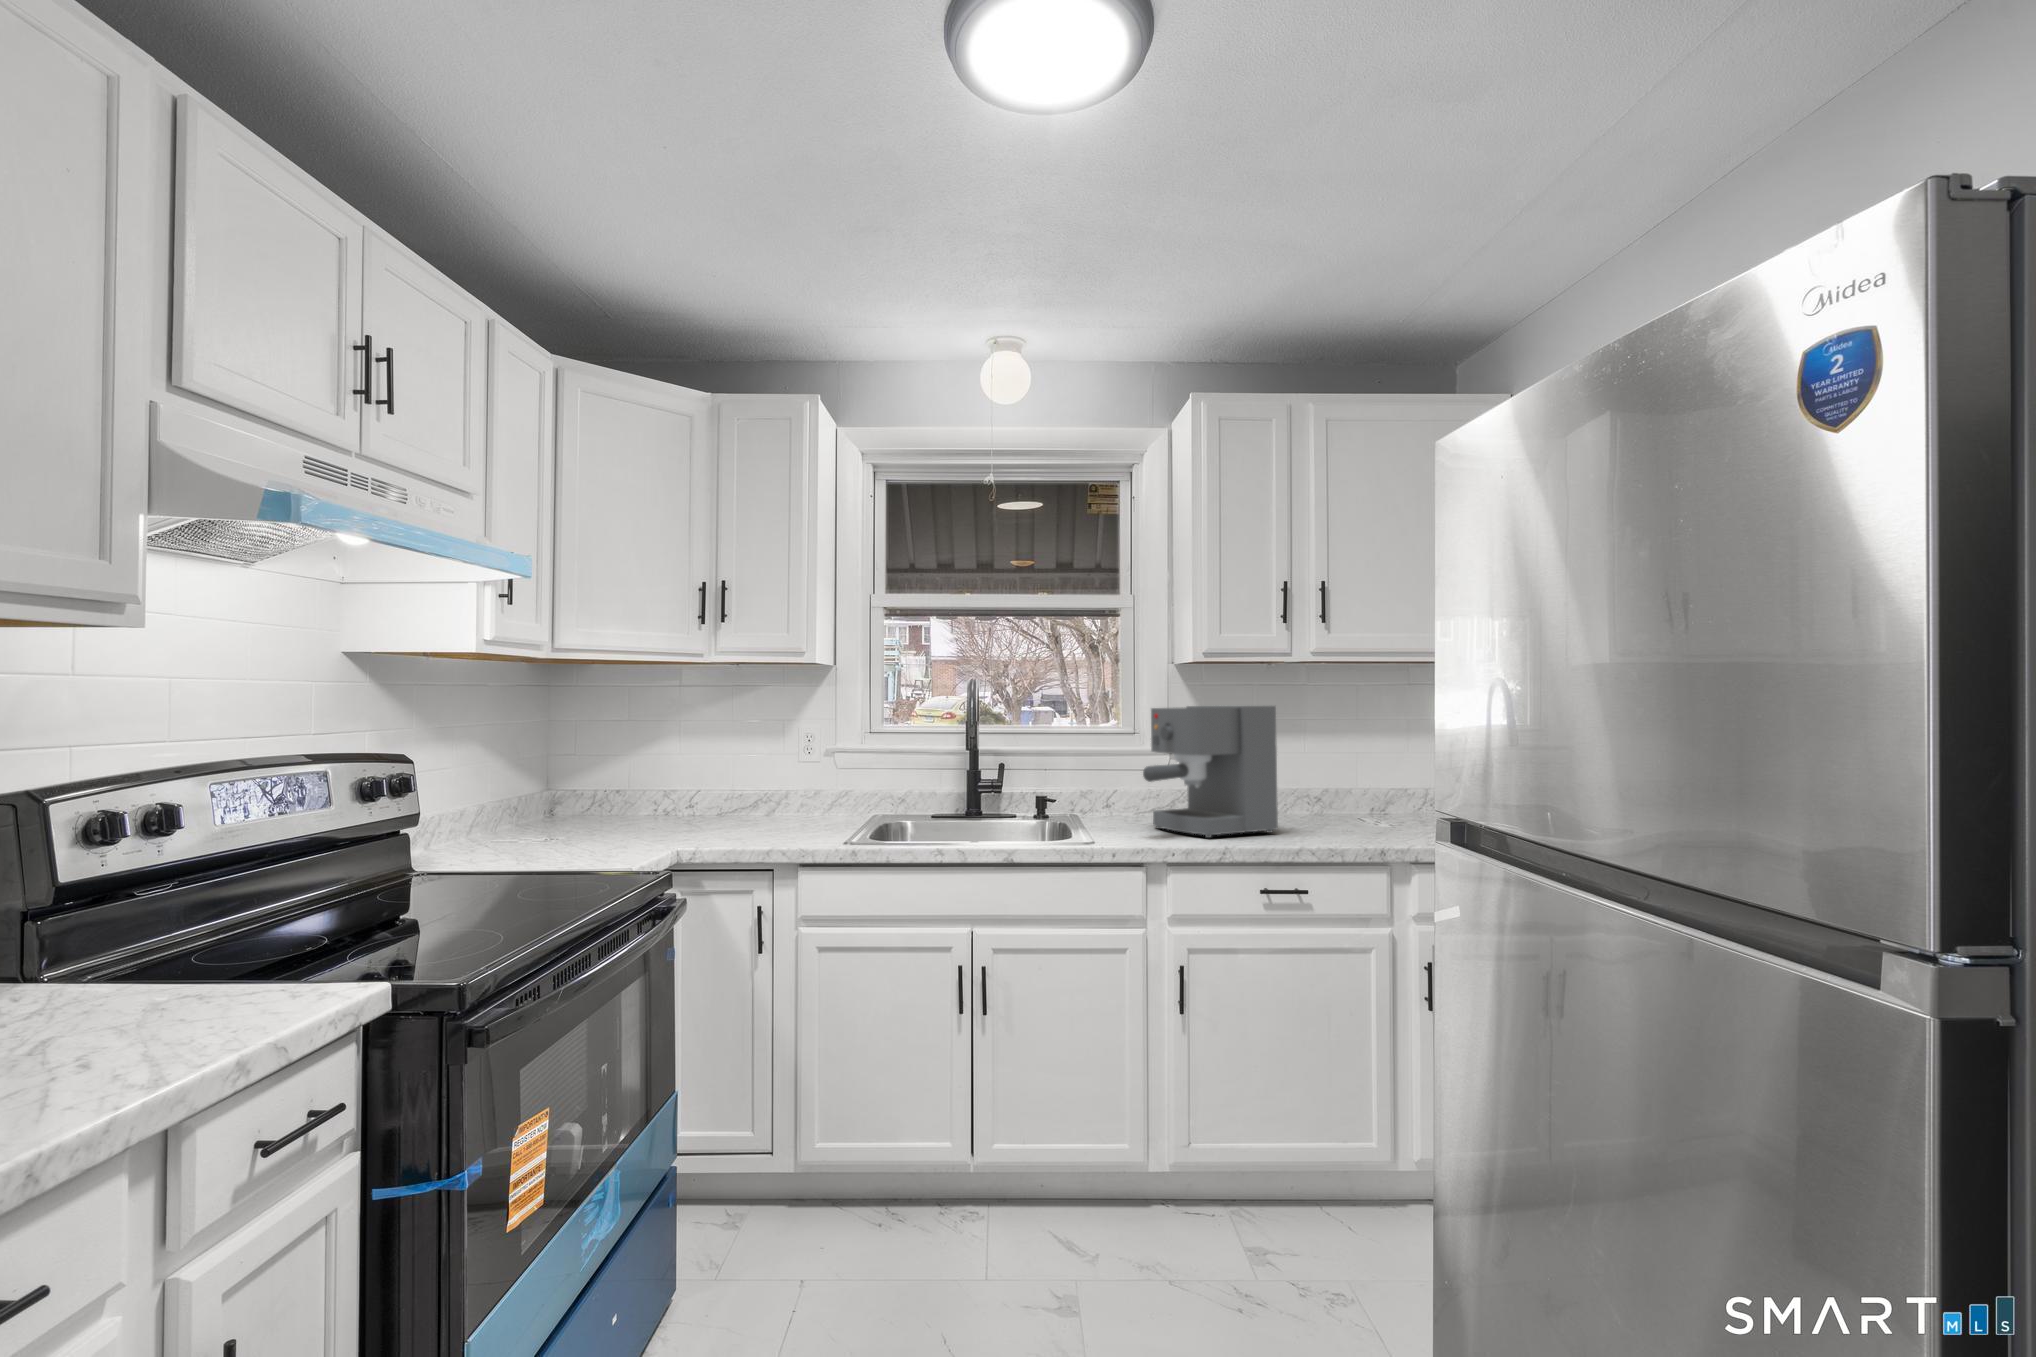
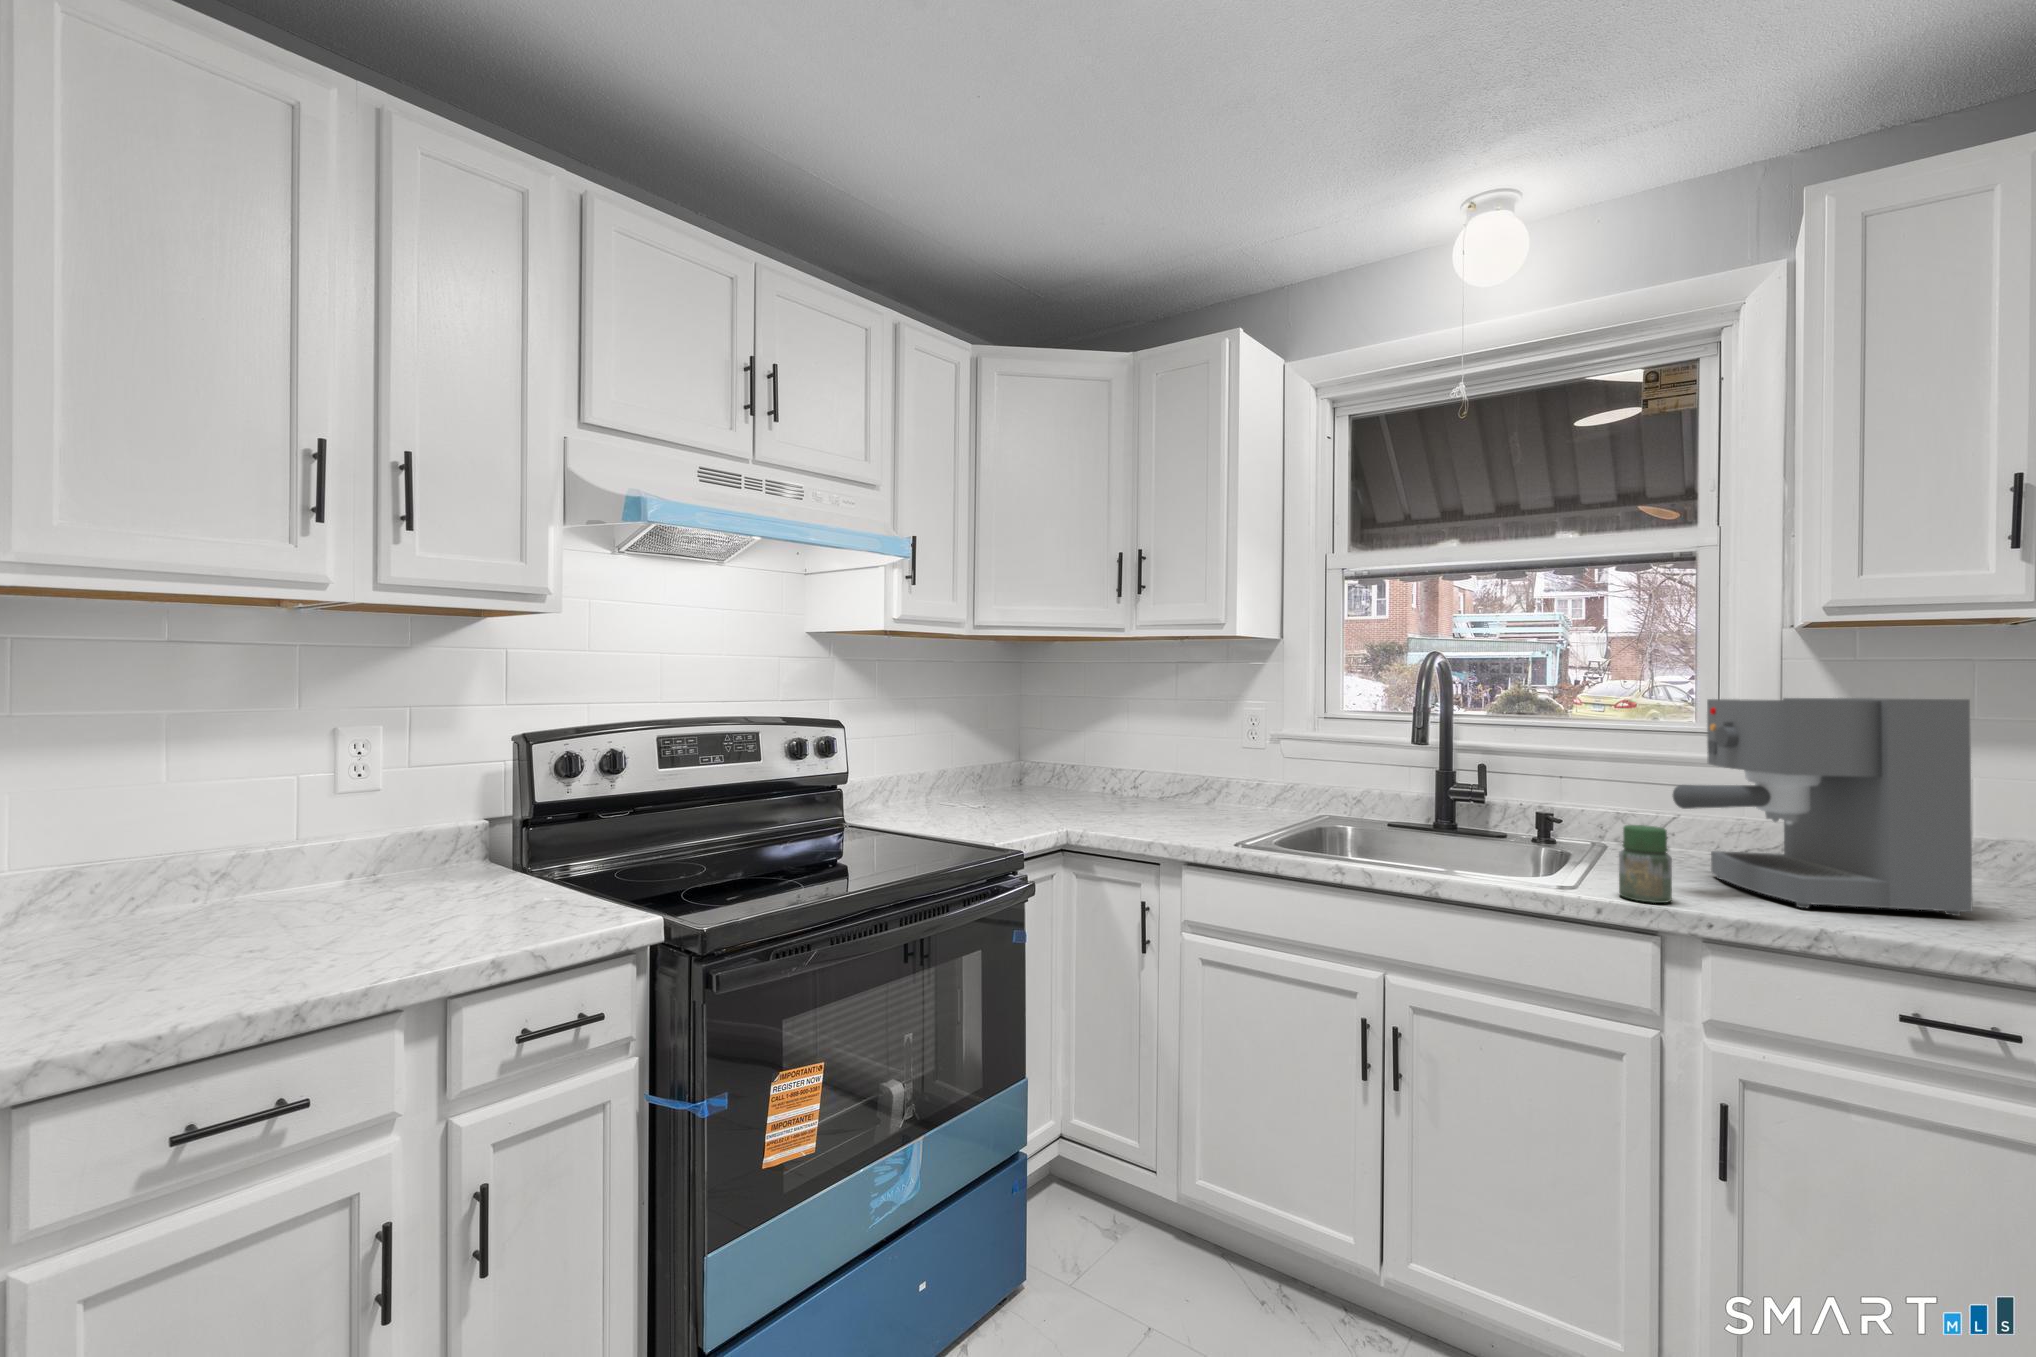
jar: none [1120,795,1150,845] -> present [1619,825,1672,903]

